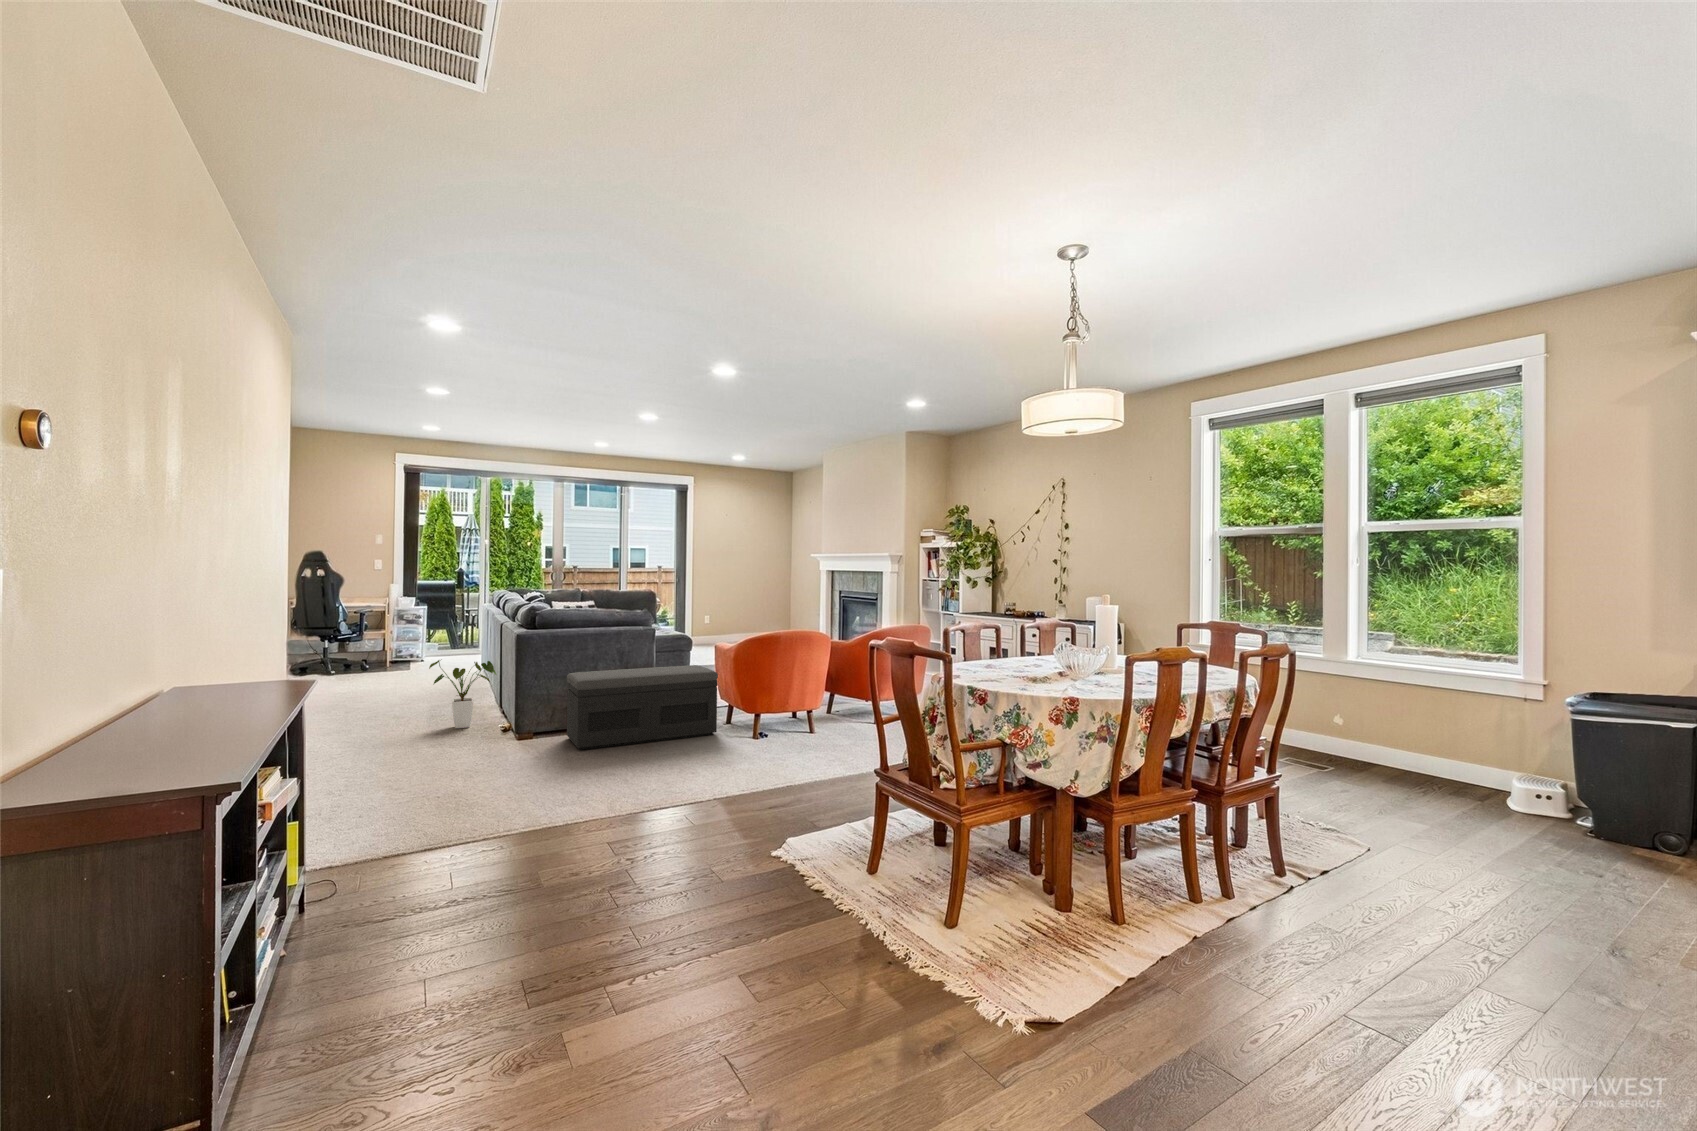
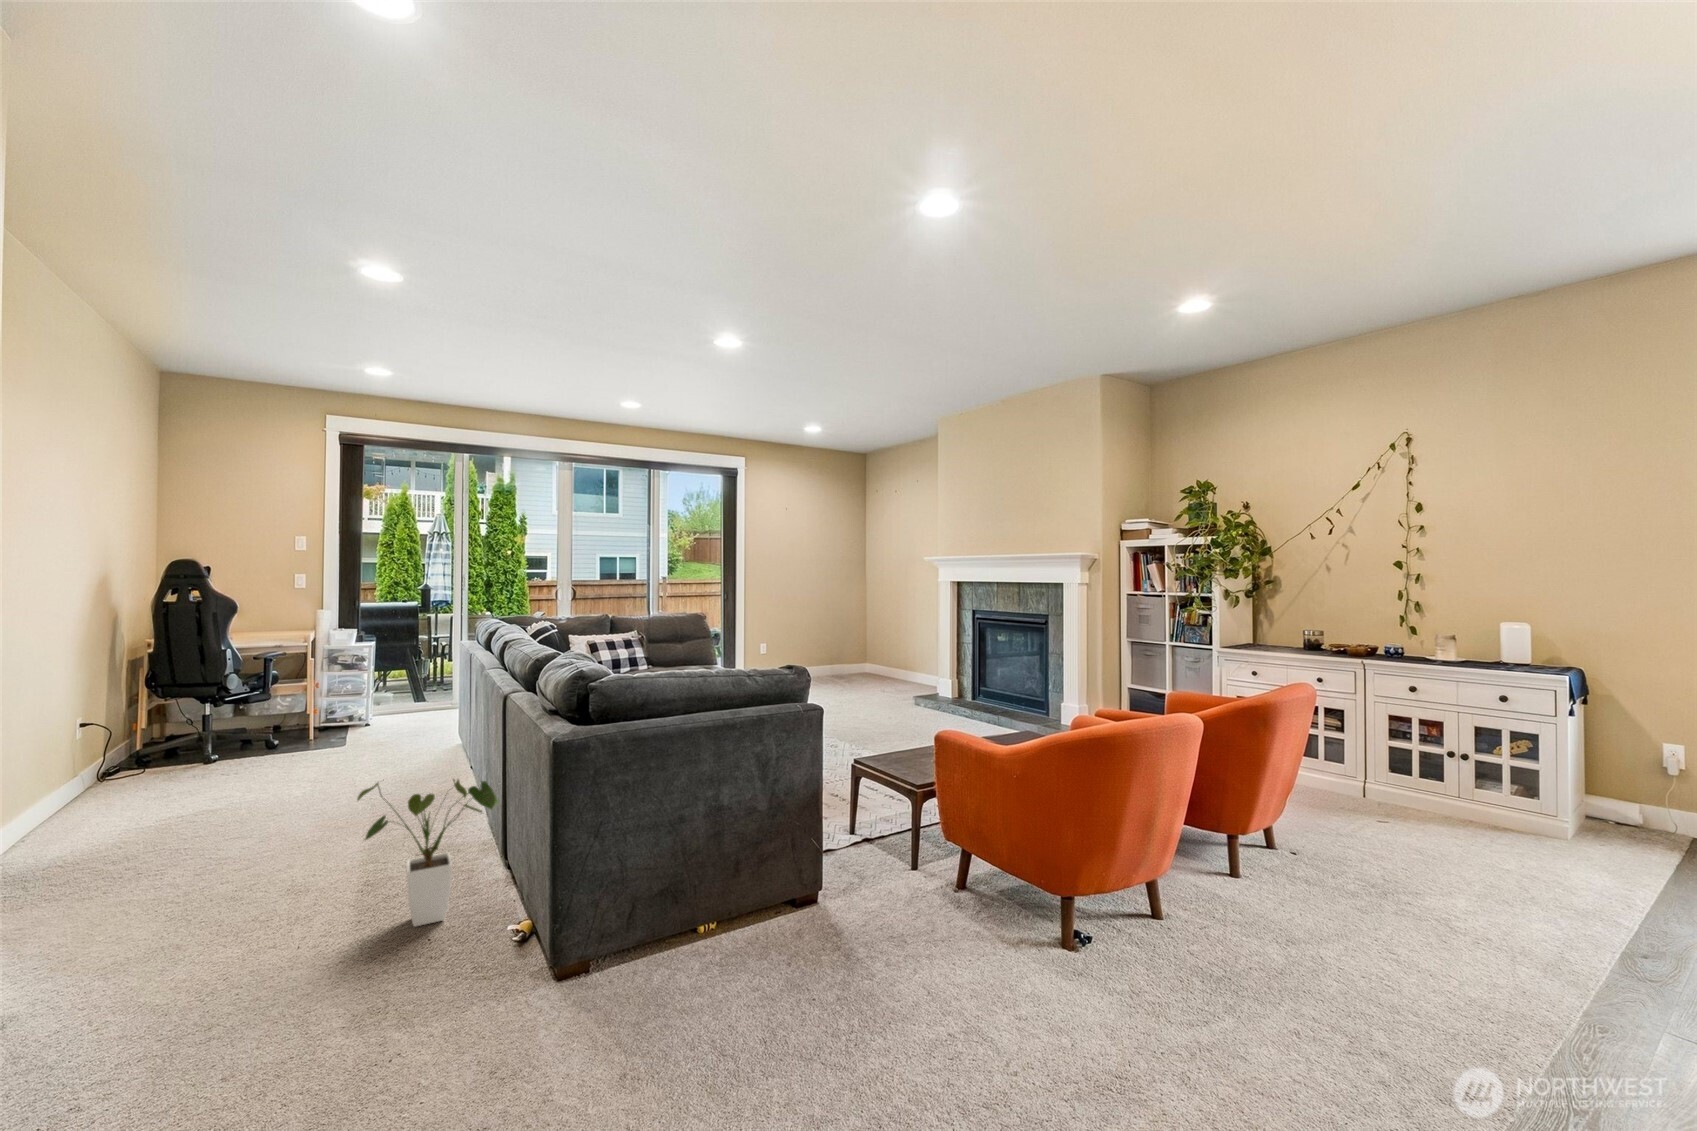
storage bench: present [567,665,718,750] -> none [661,774,970,1019]

